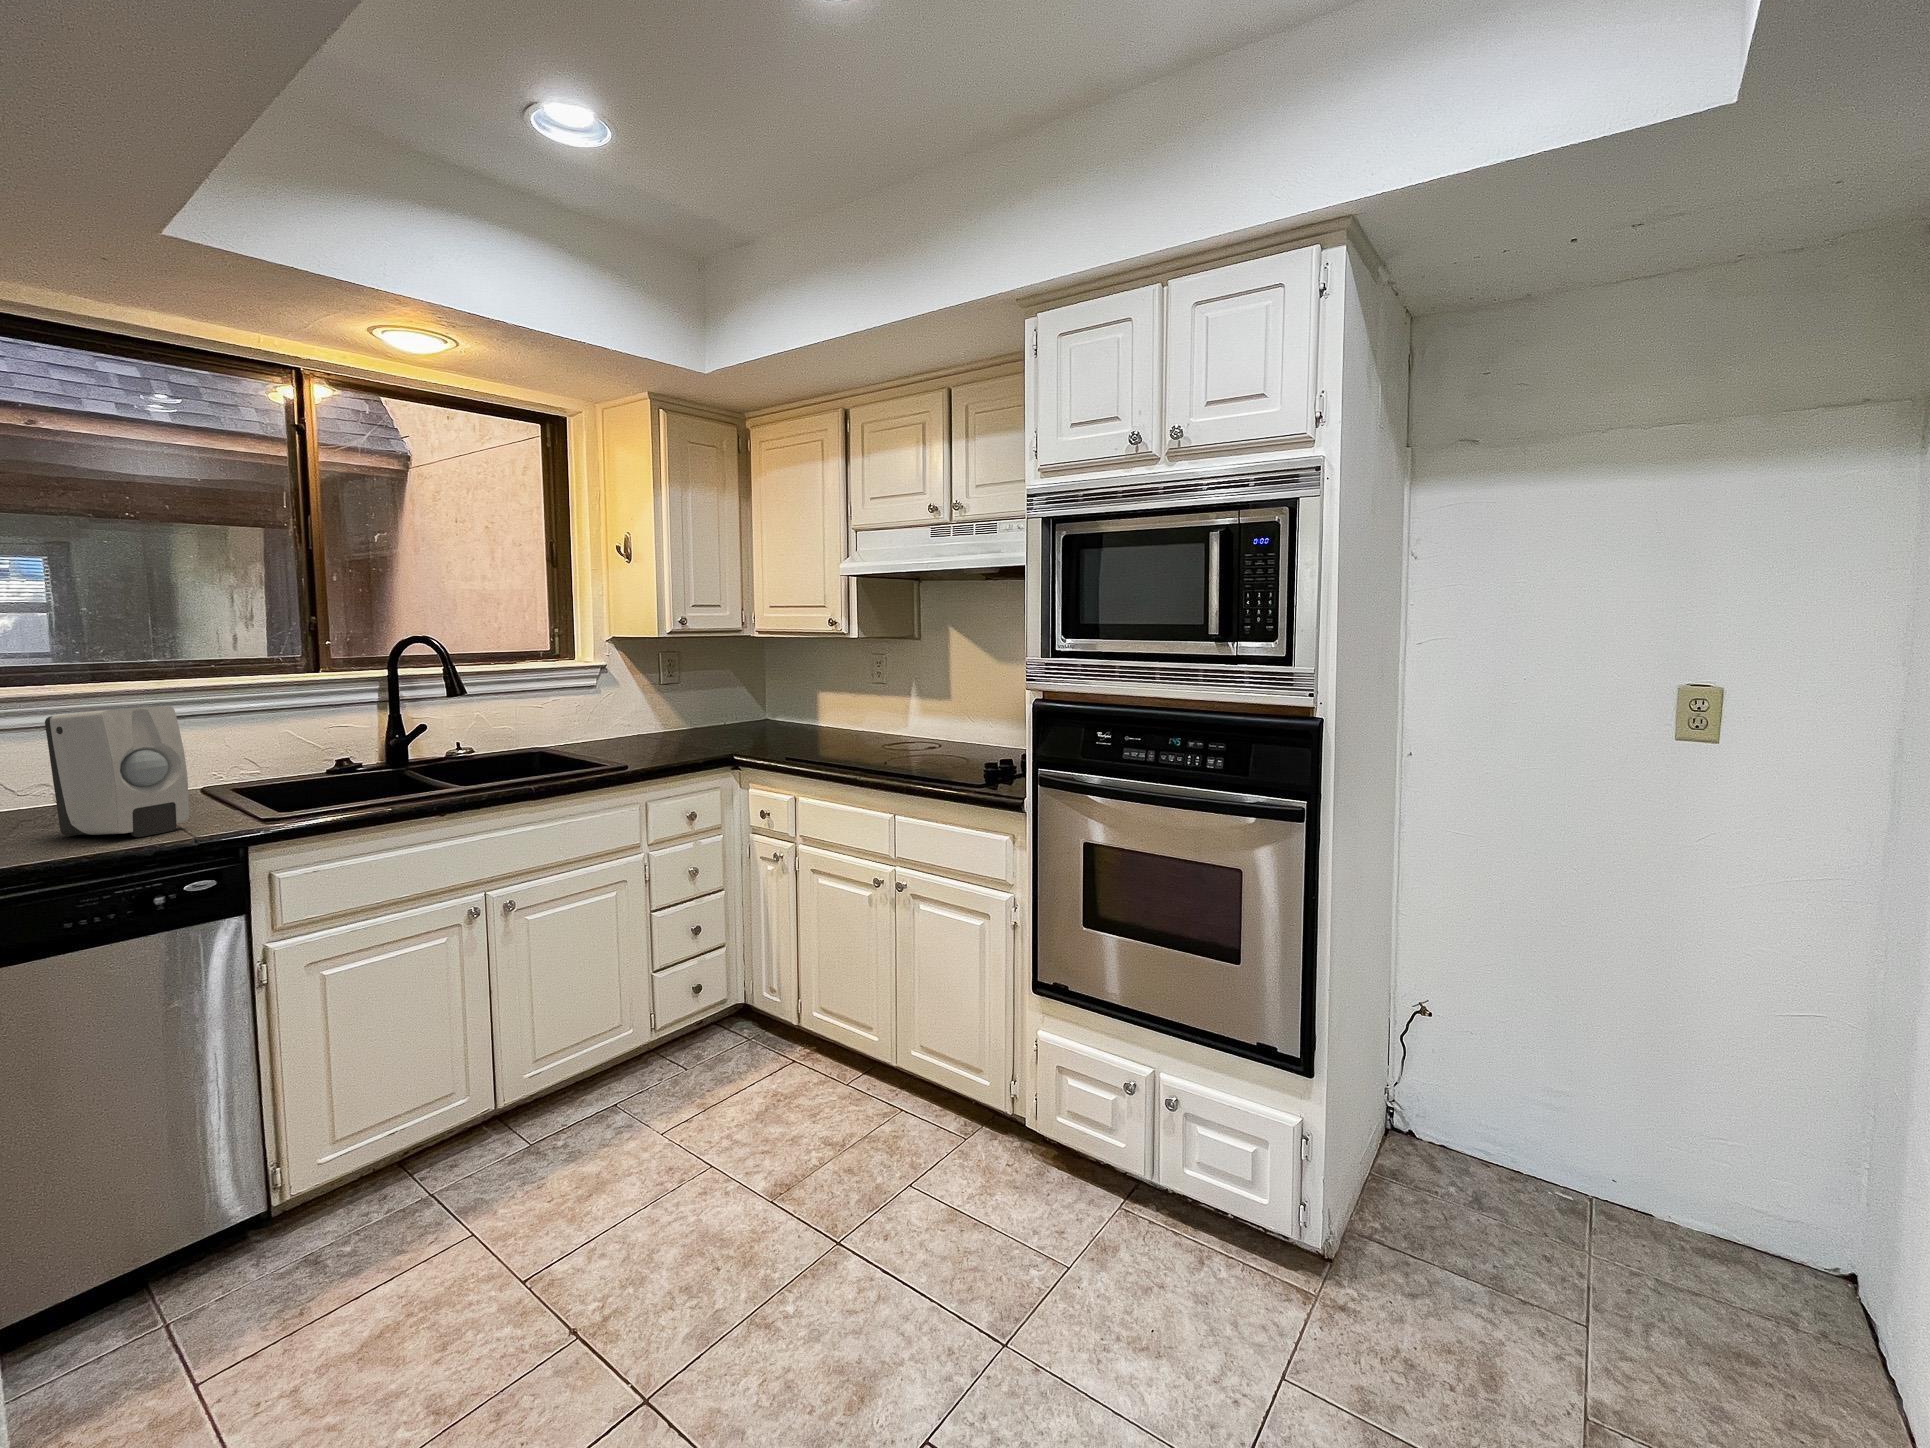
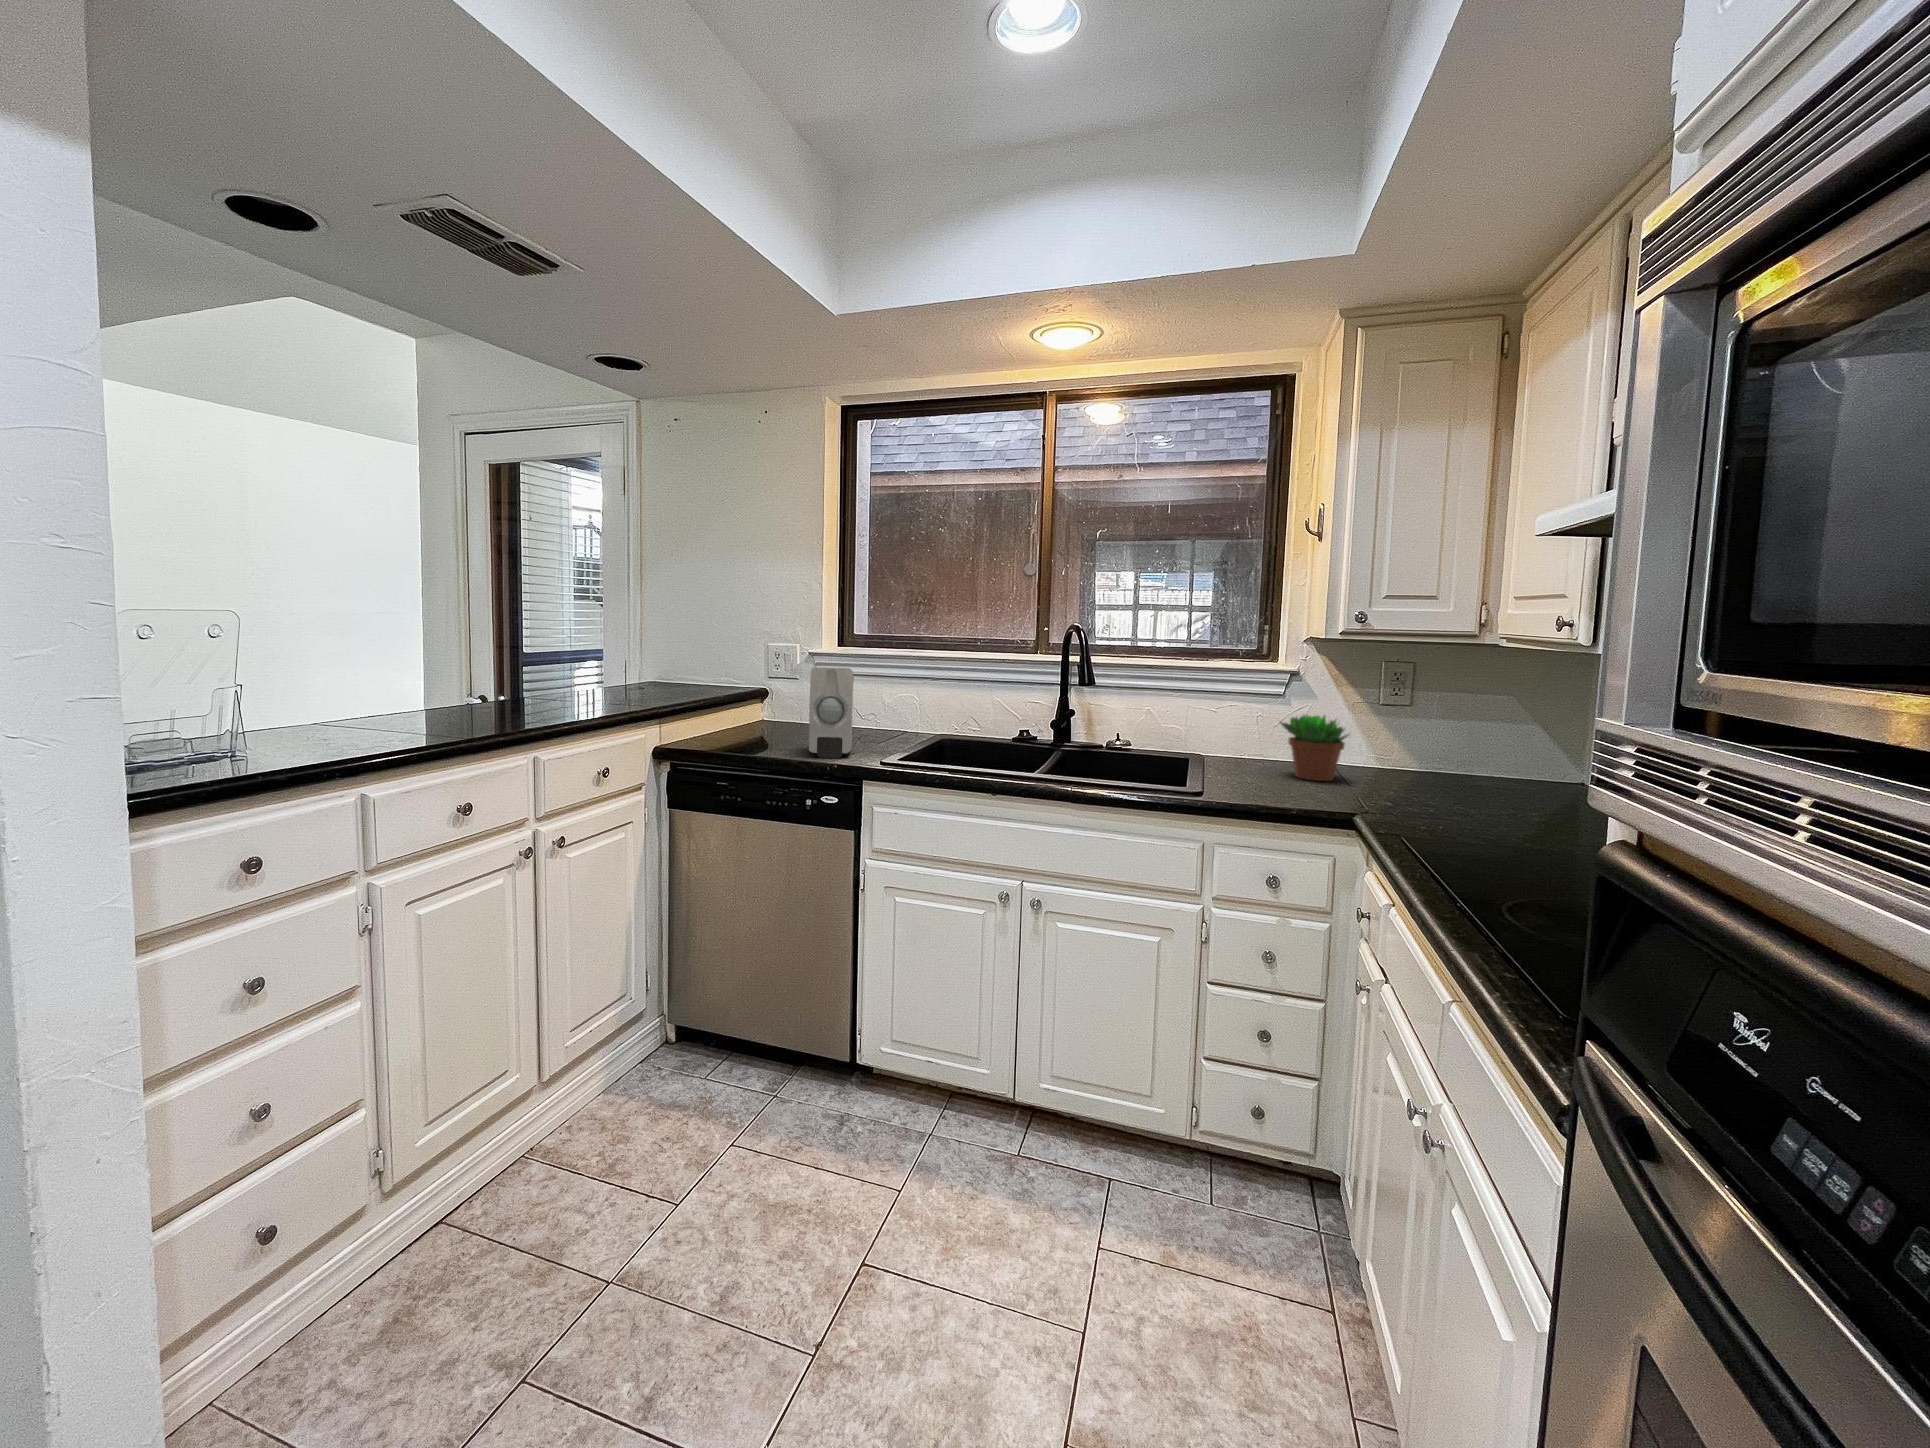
succulent plant: none [620,694,674,747] -> present [1281,715,1348,781]

